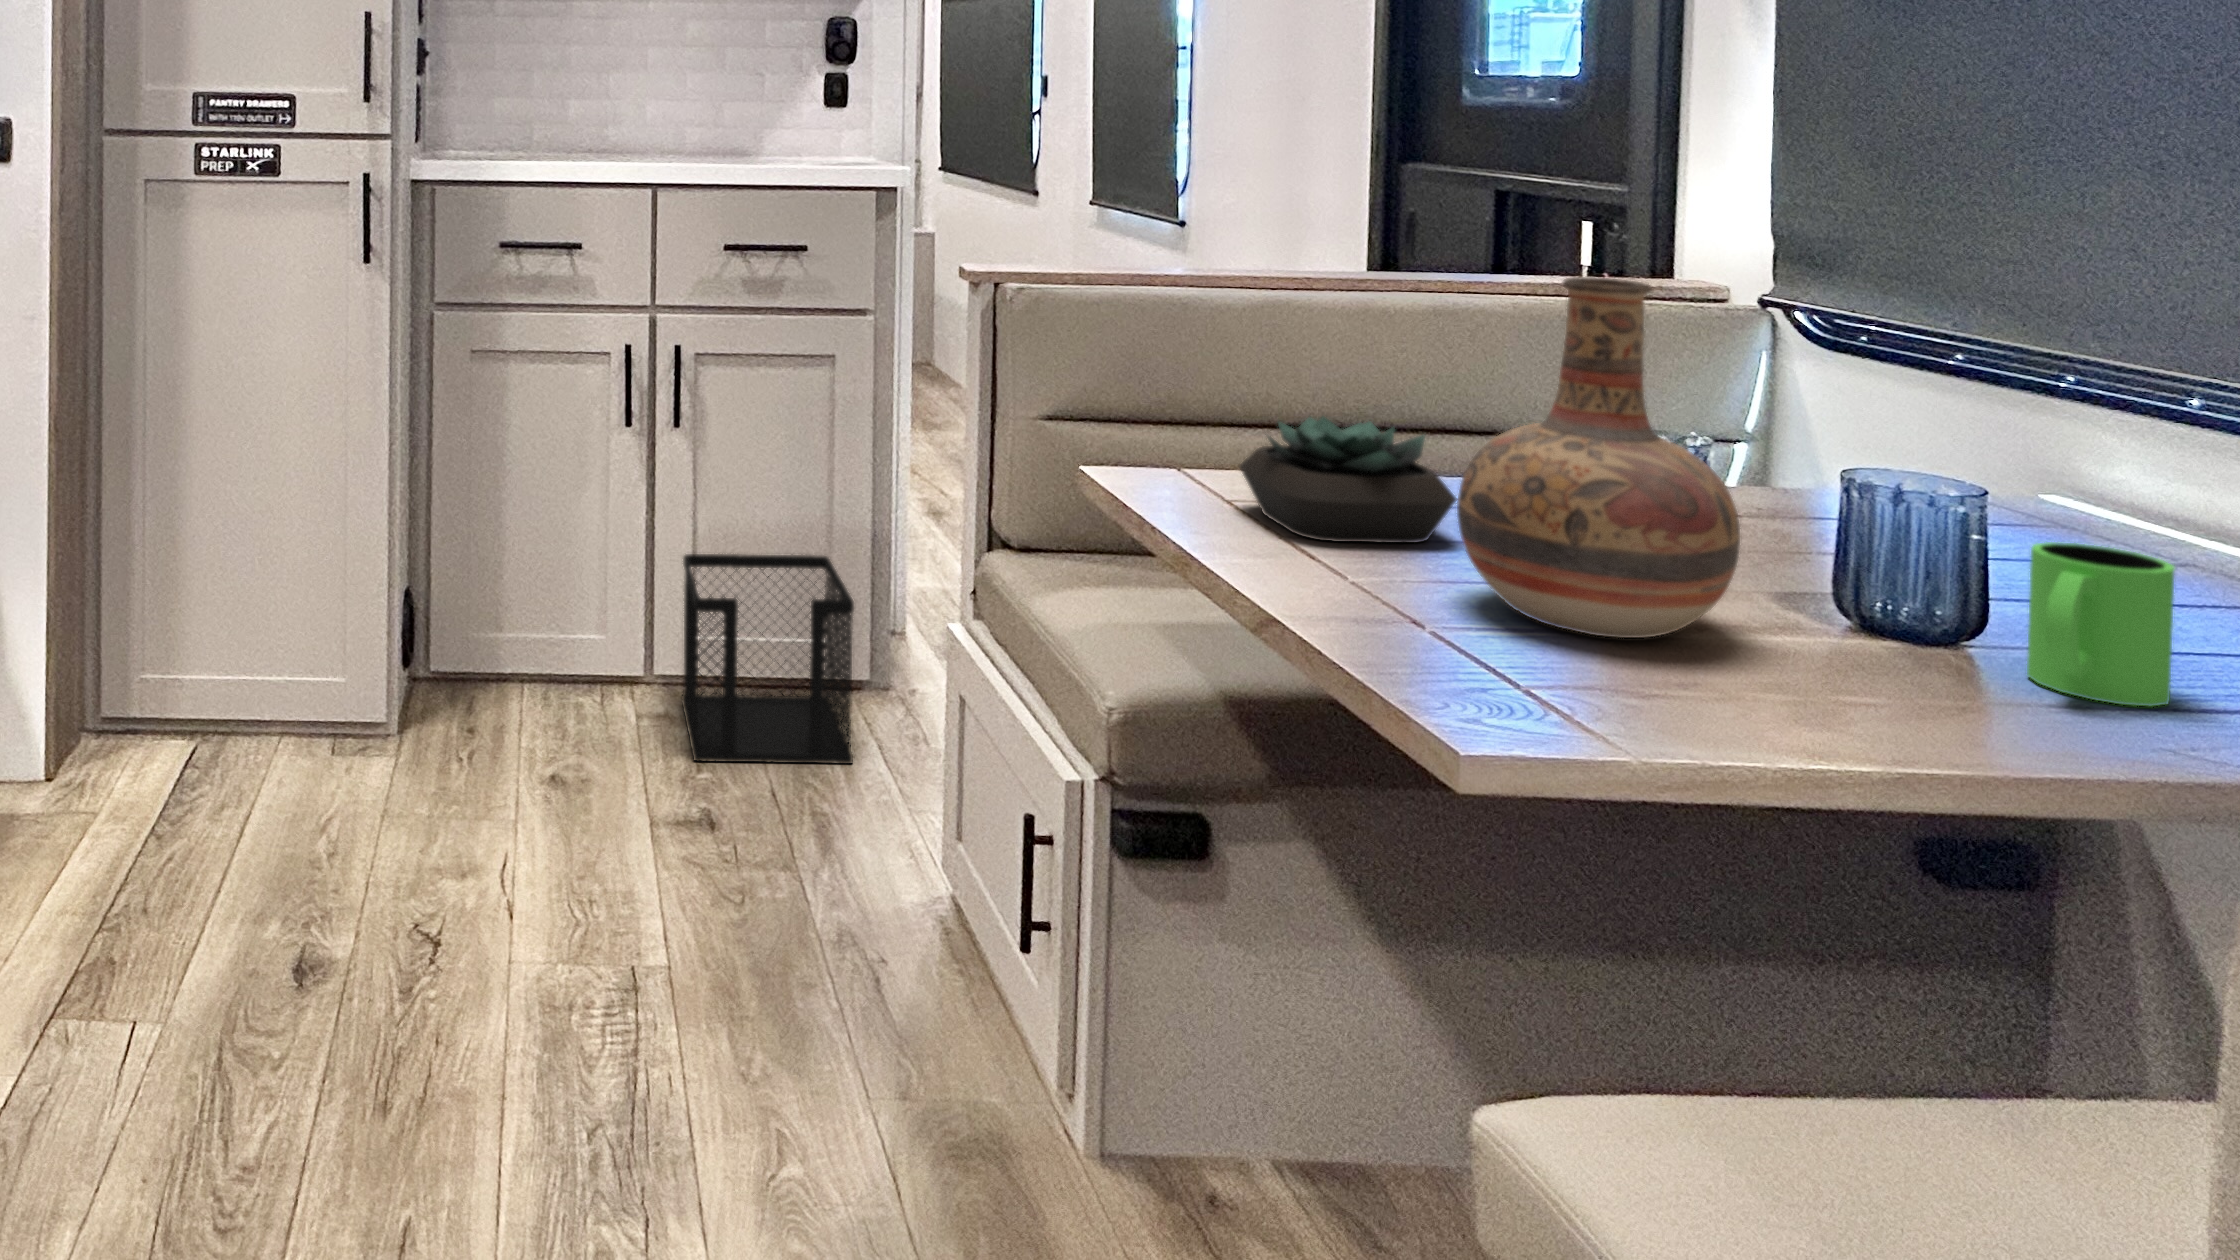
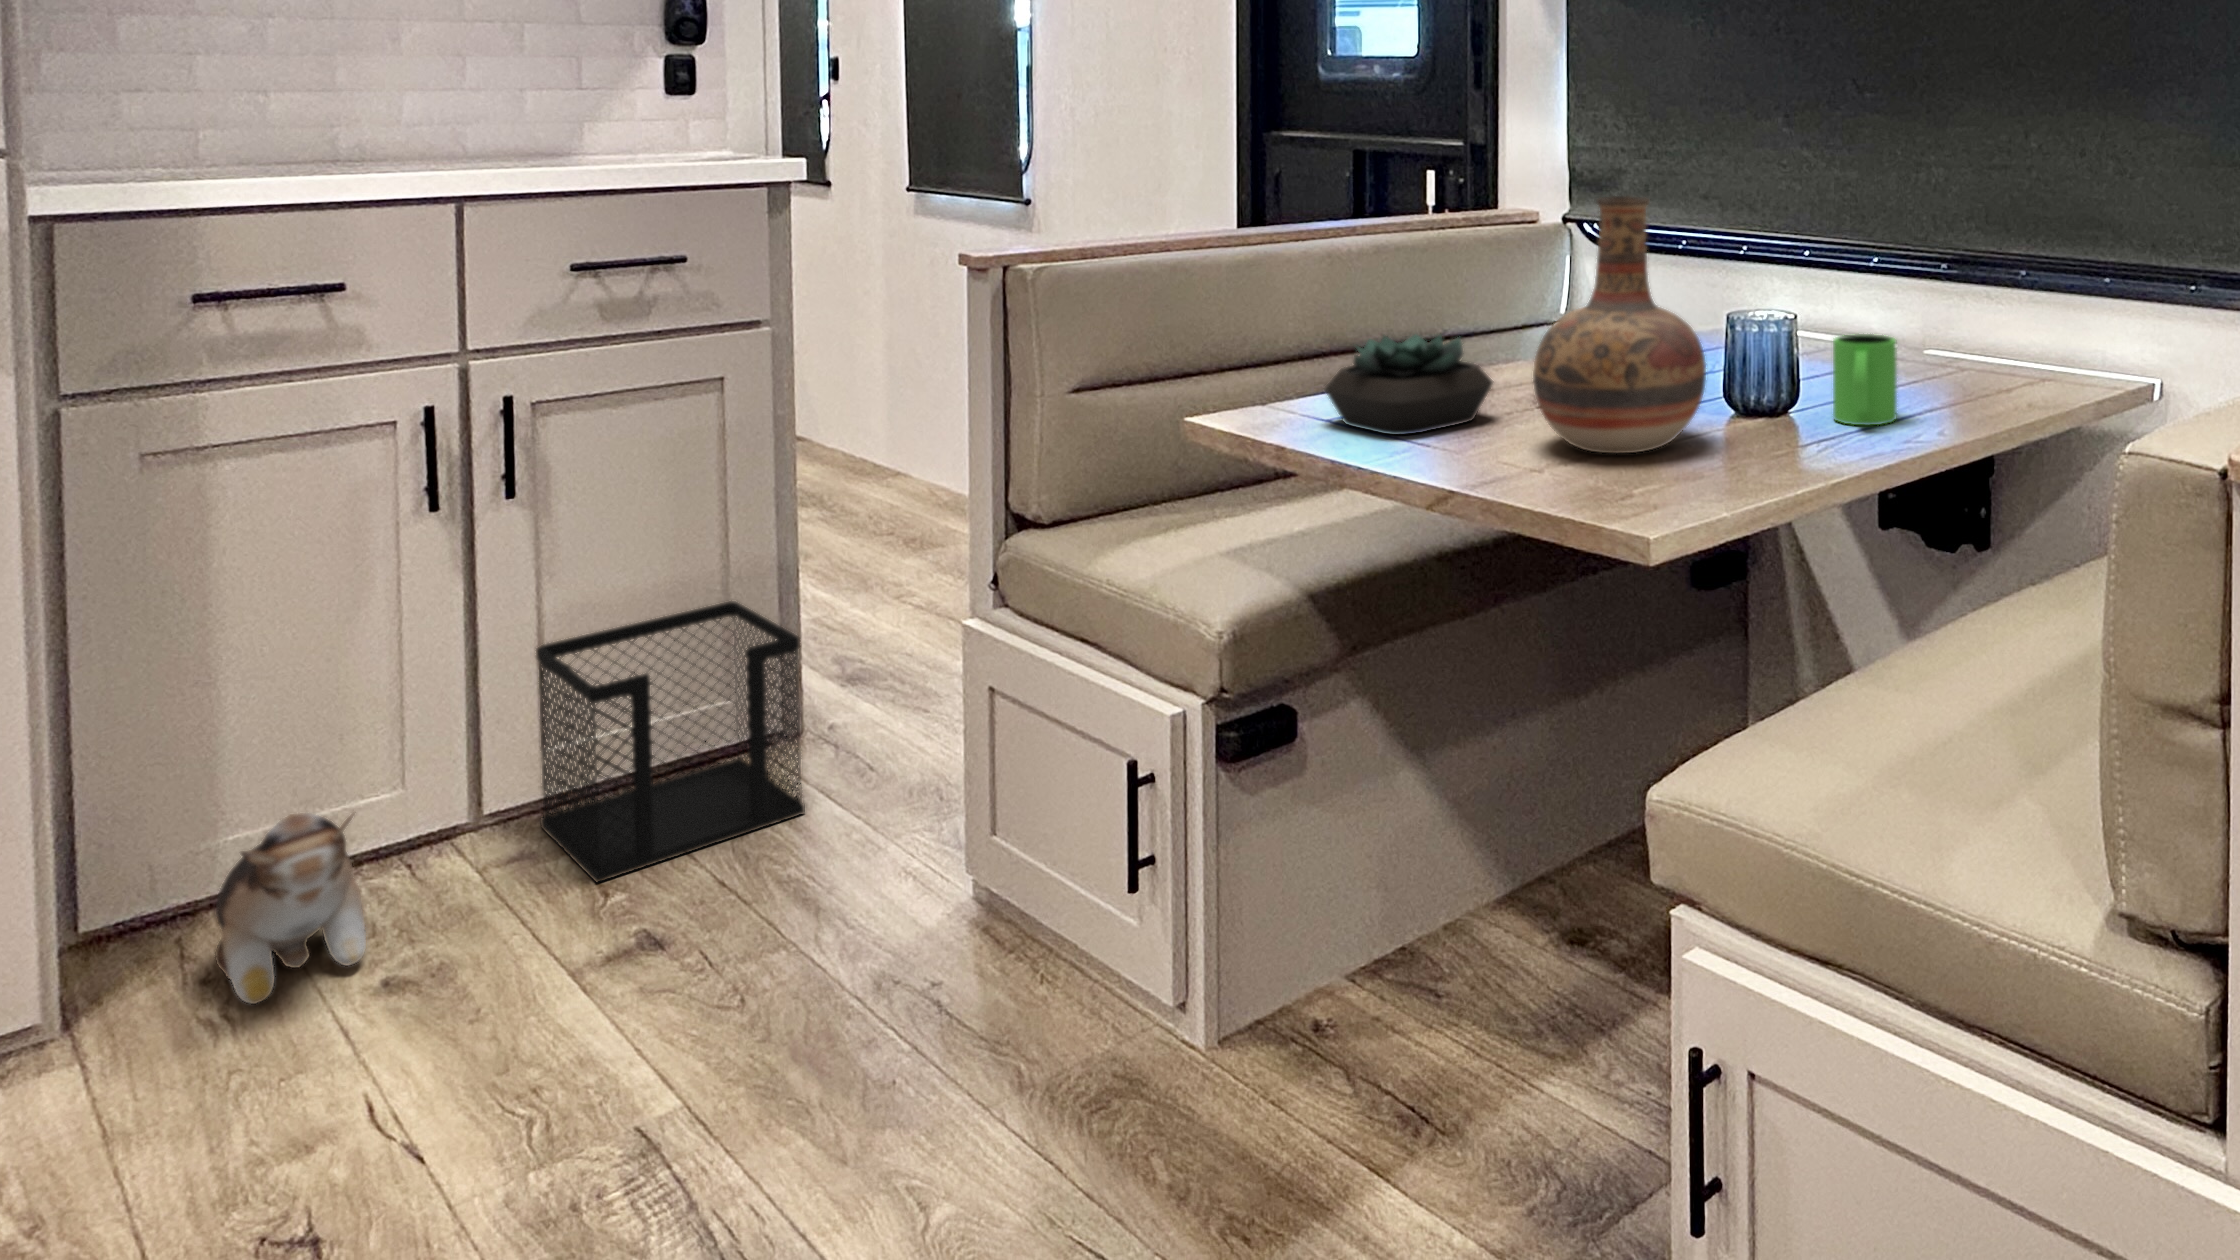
plush toy: none [473,632,554,763] -> present [215,813,366,1004]

